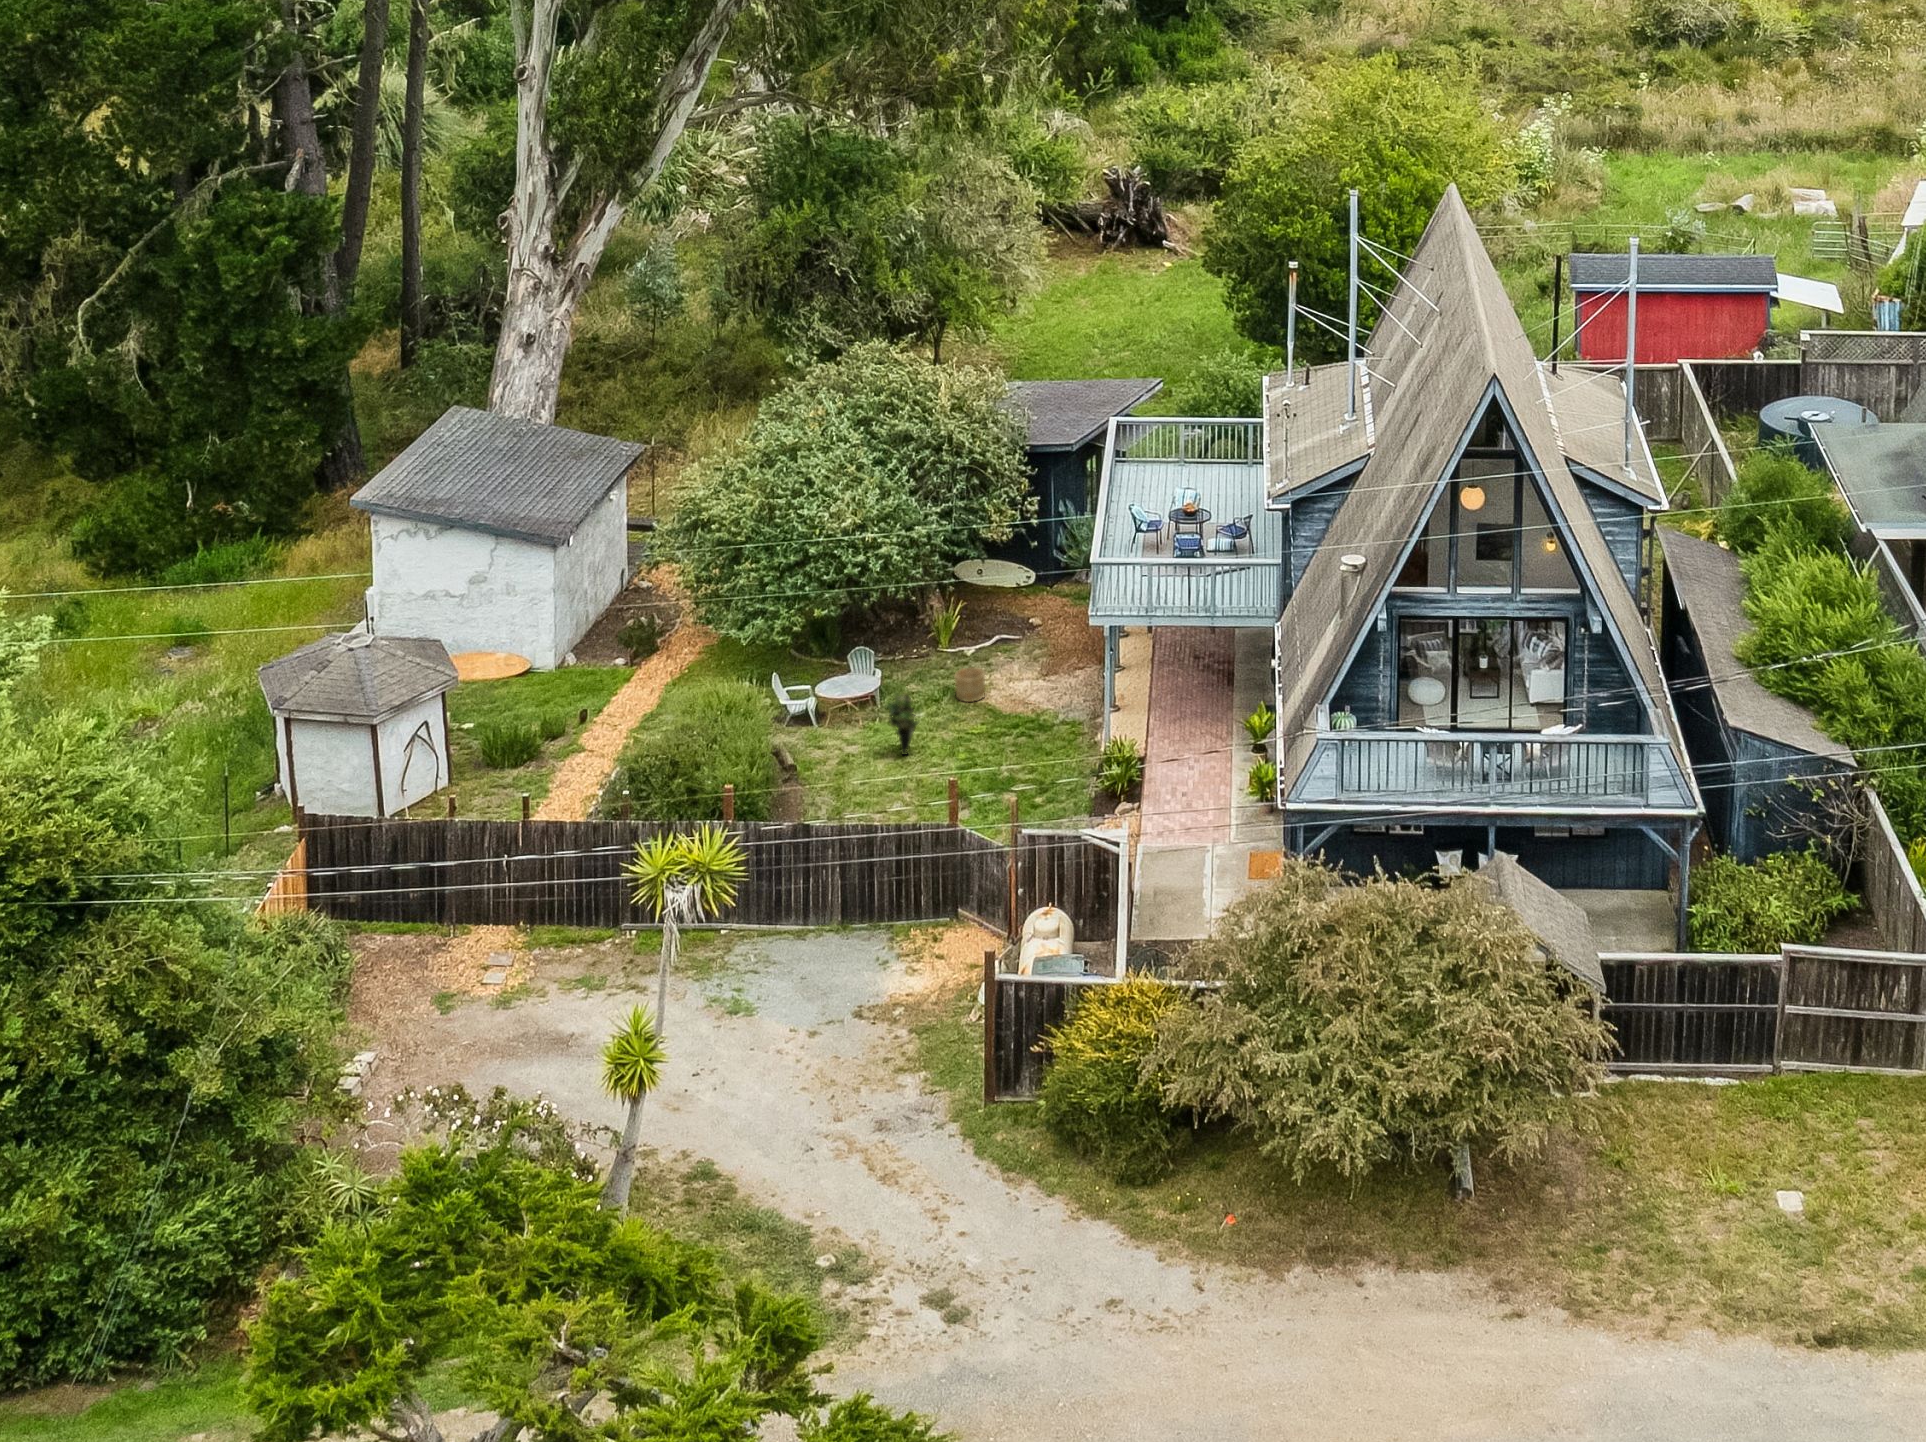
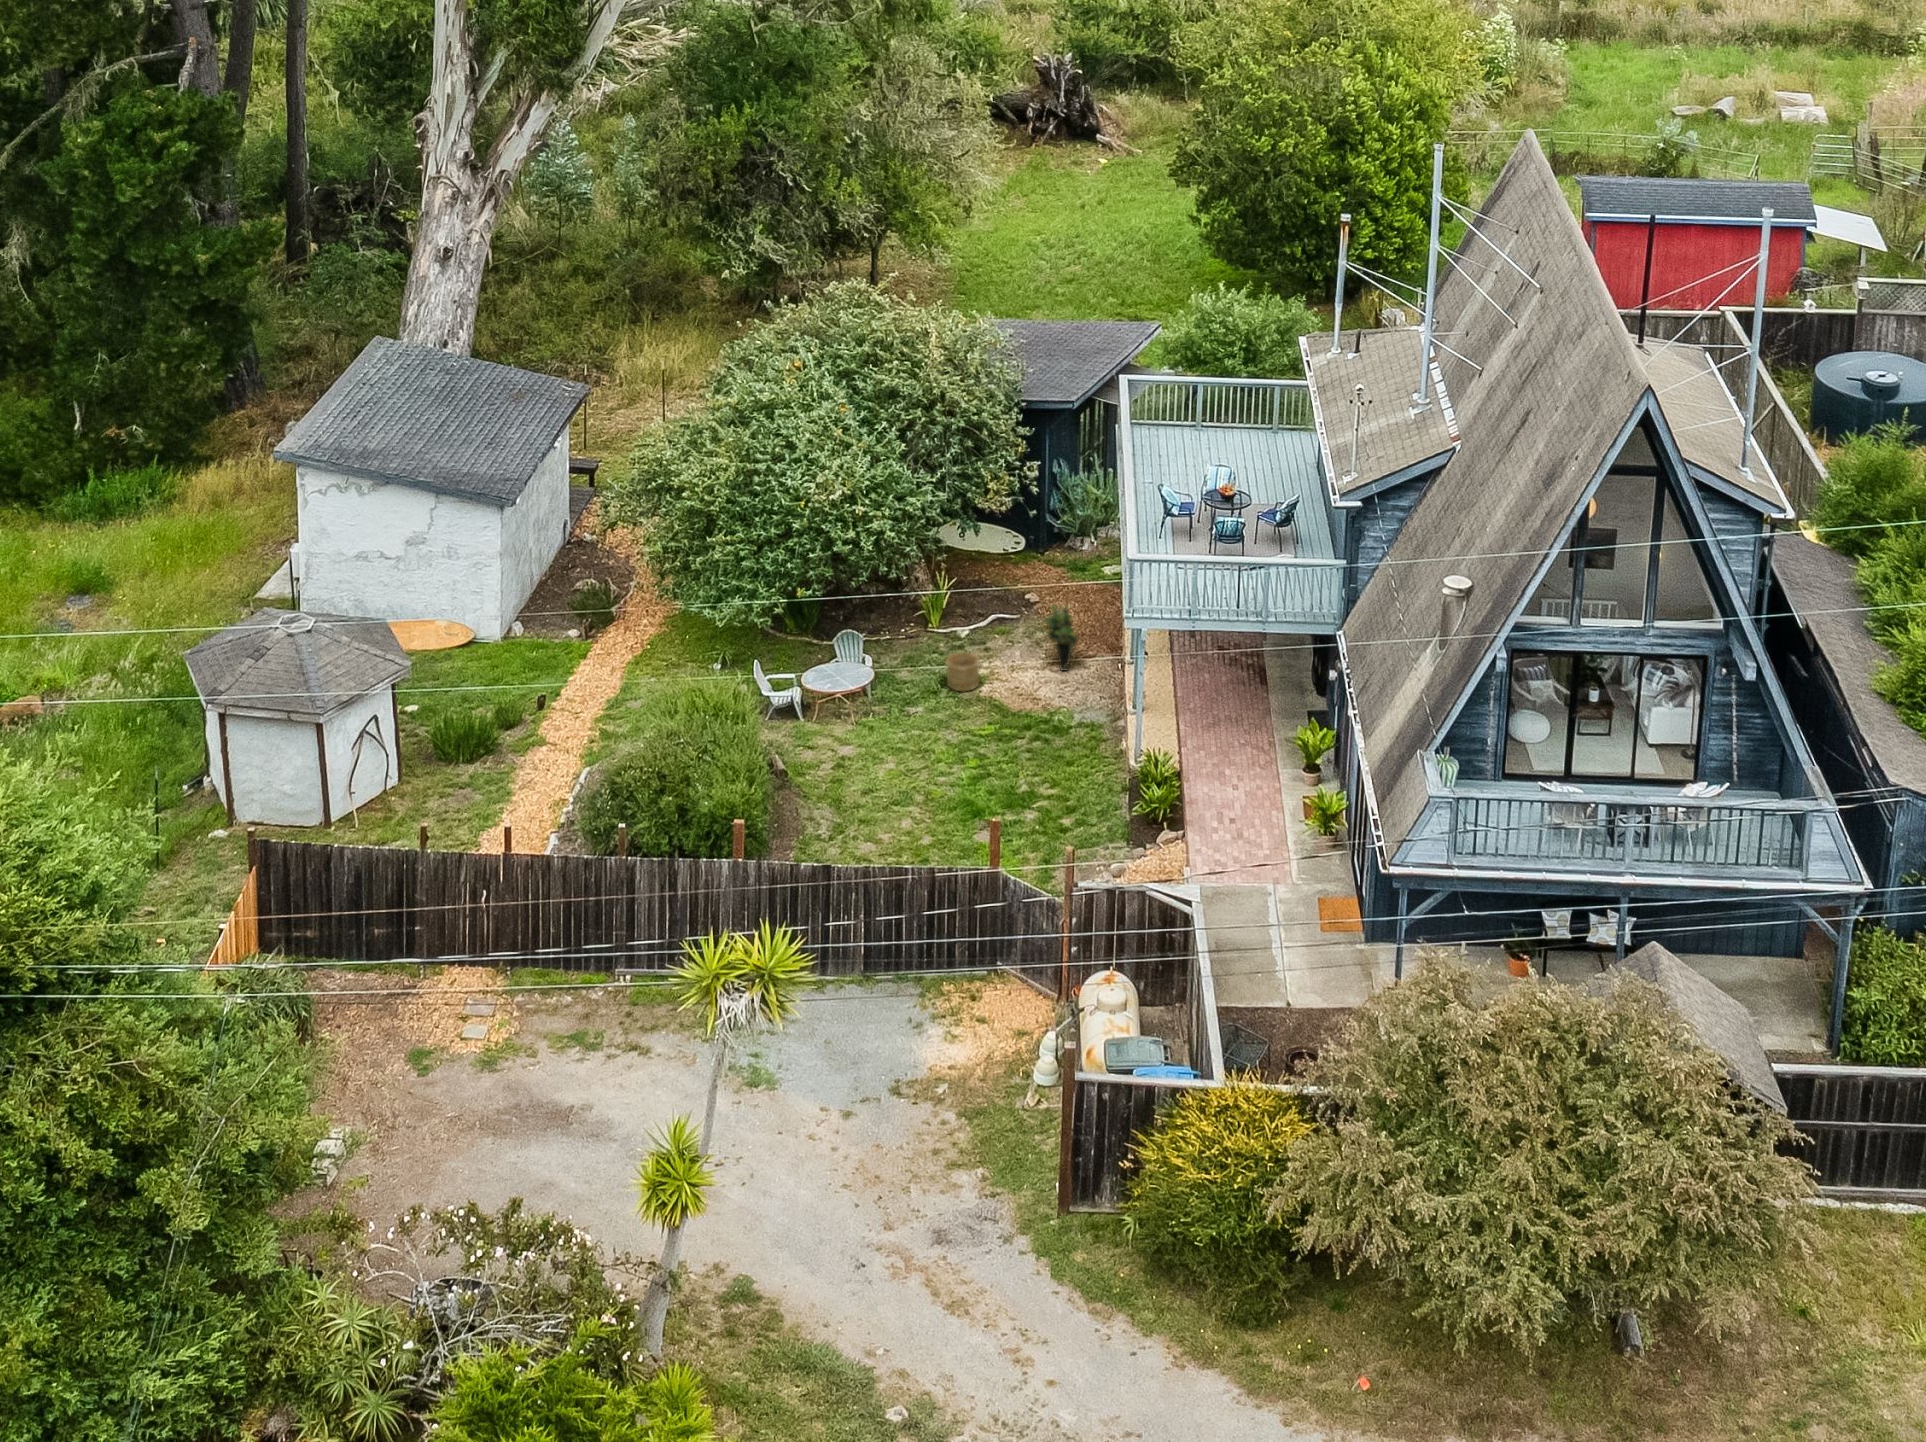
potted plant: present [887,692,918,755] -> present [1045,606,1078,671]

